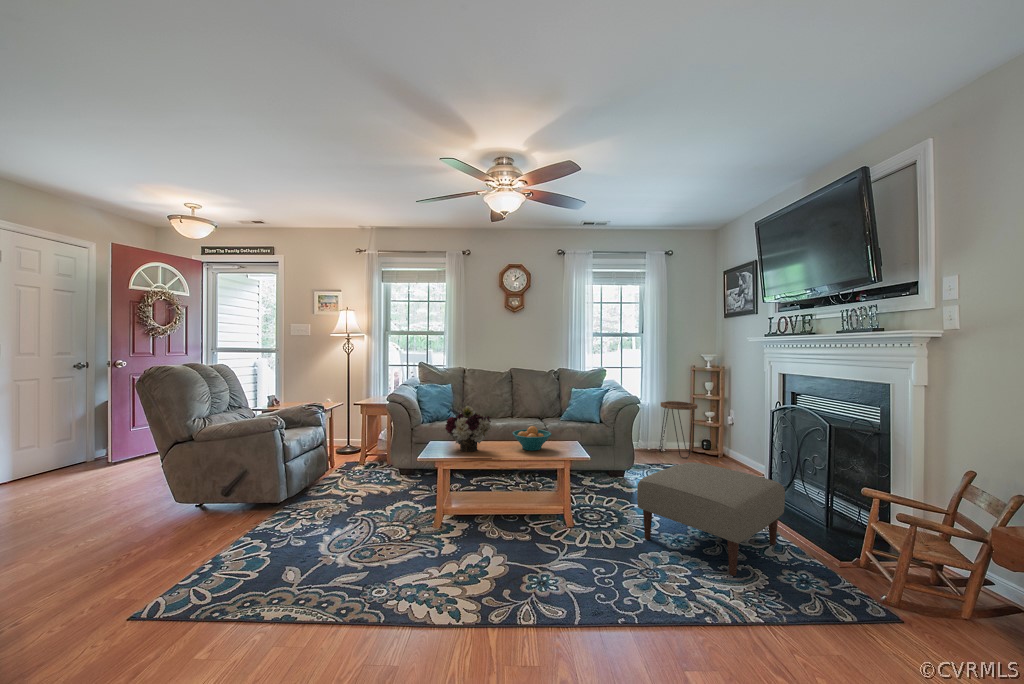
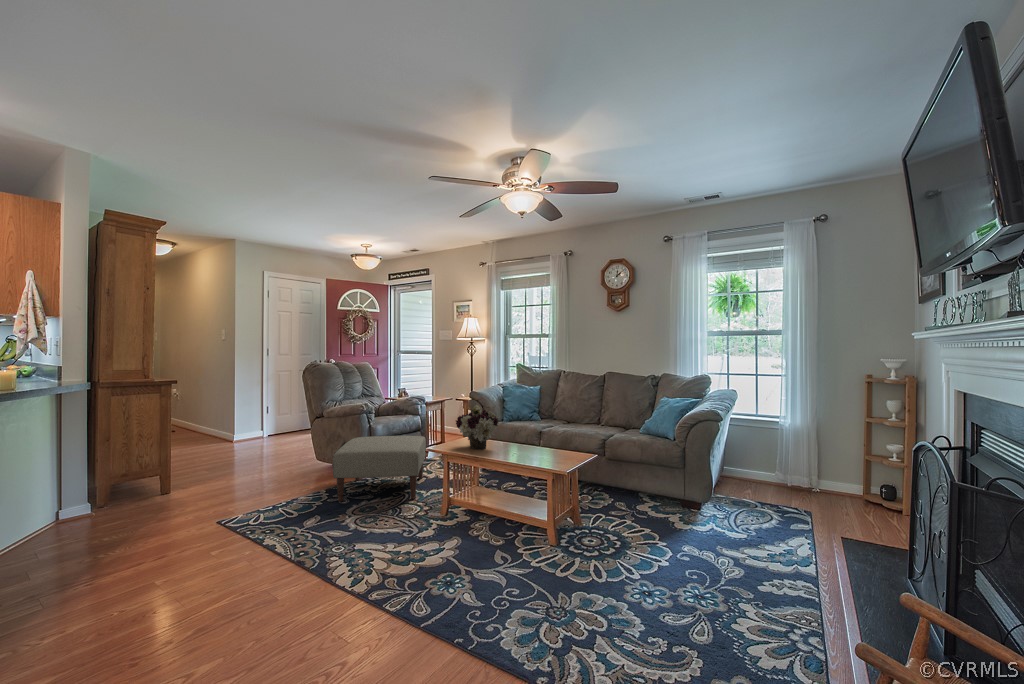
side table: present [659,401,698,458] -> none [802,424,864,507]
fruit bowl: present [513,426,551,451] -> none [517,431,558,457]
ottoman: present [637,462,785,576] -> present [333,436,426,502]

